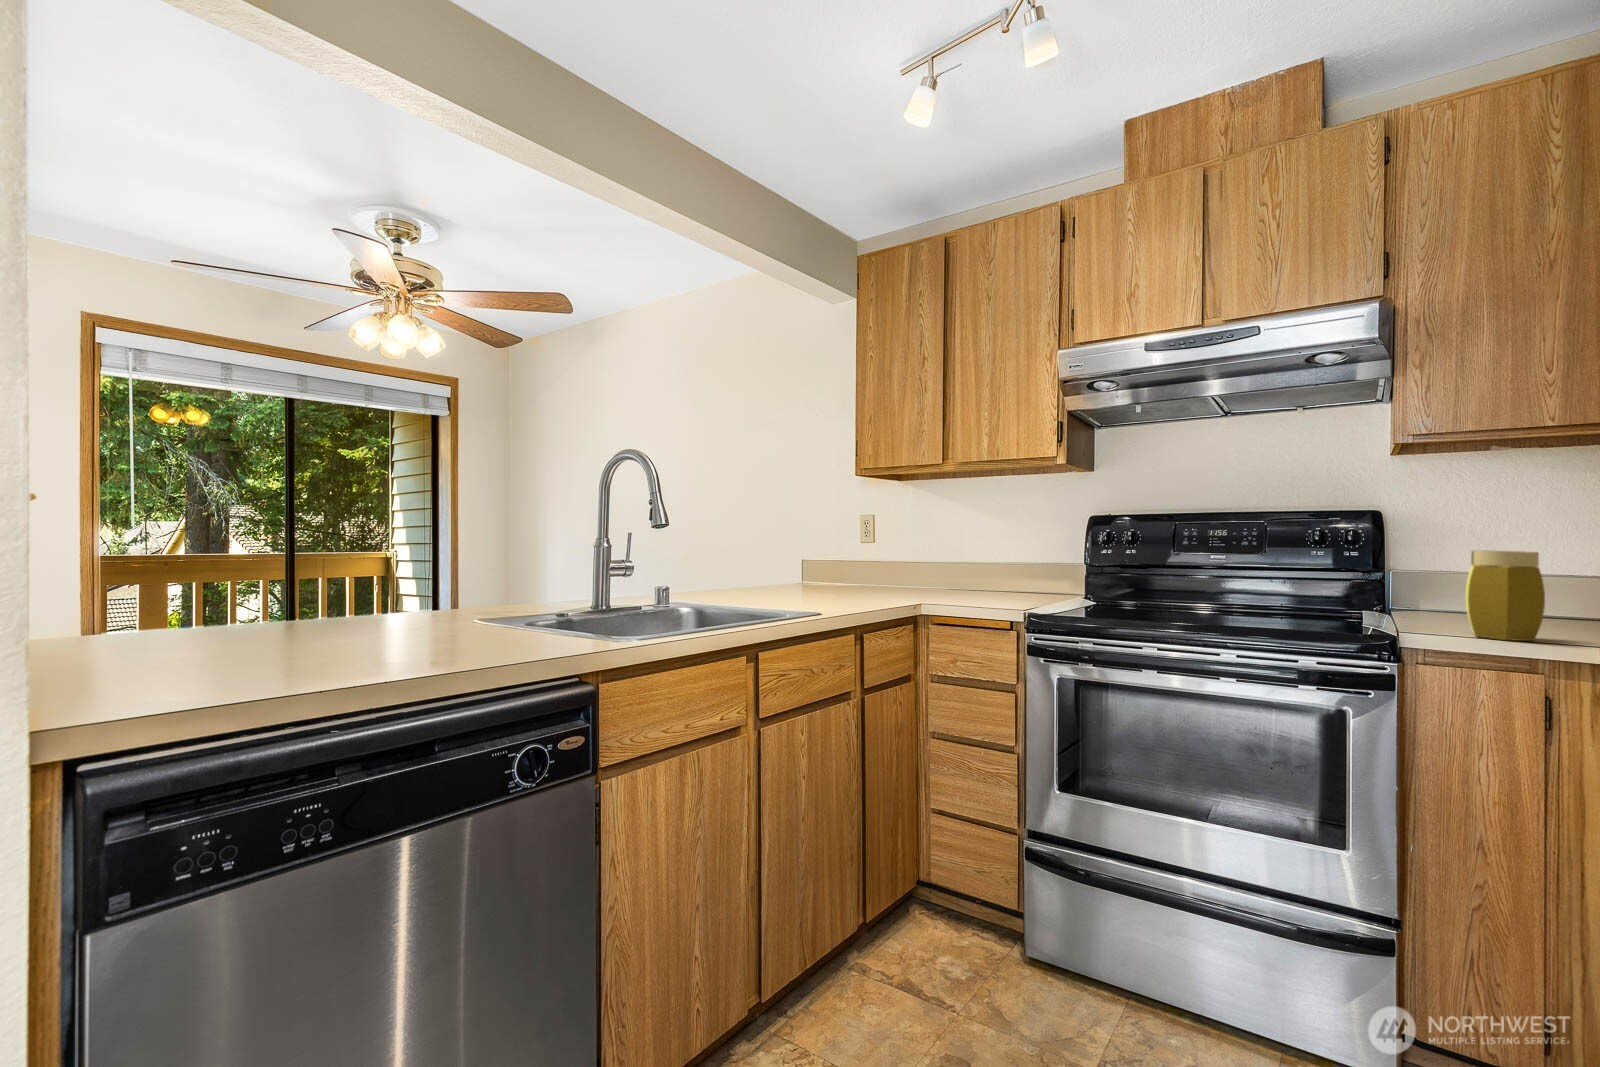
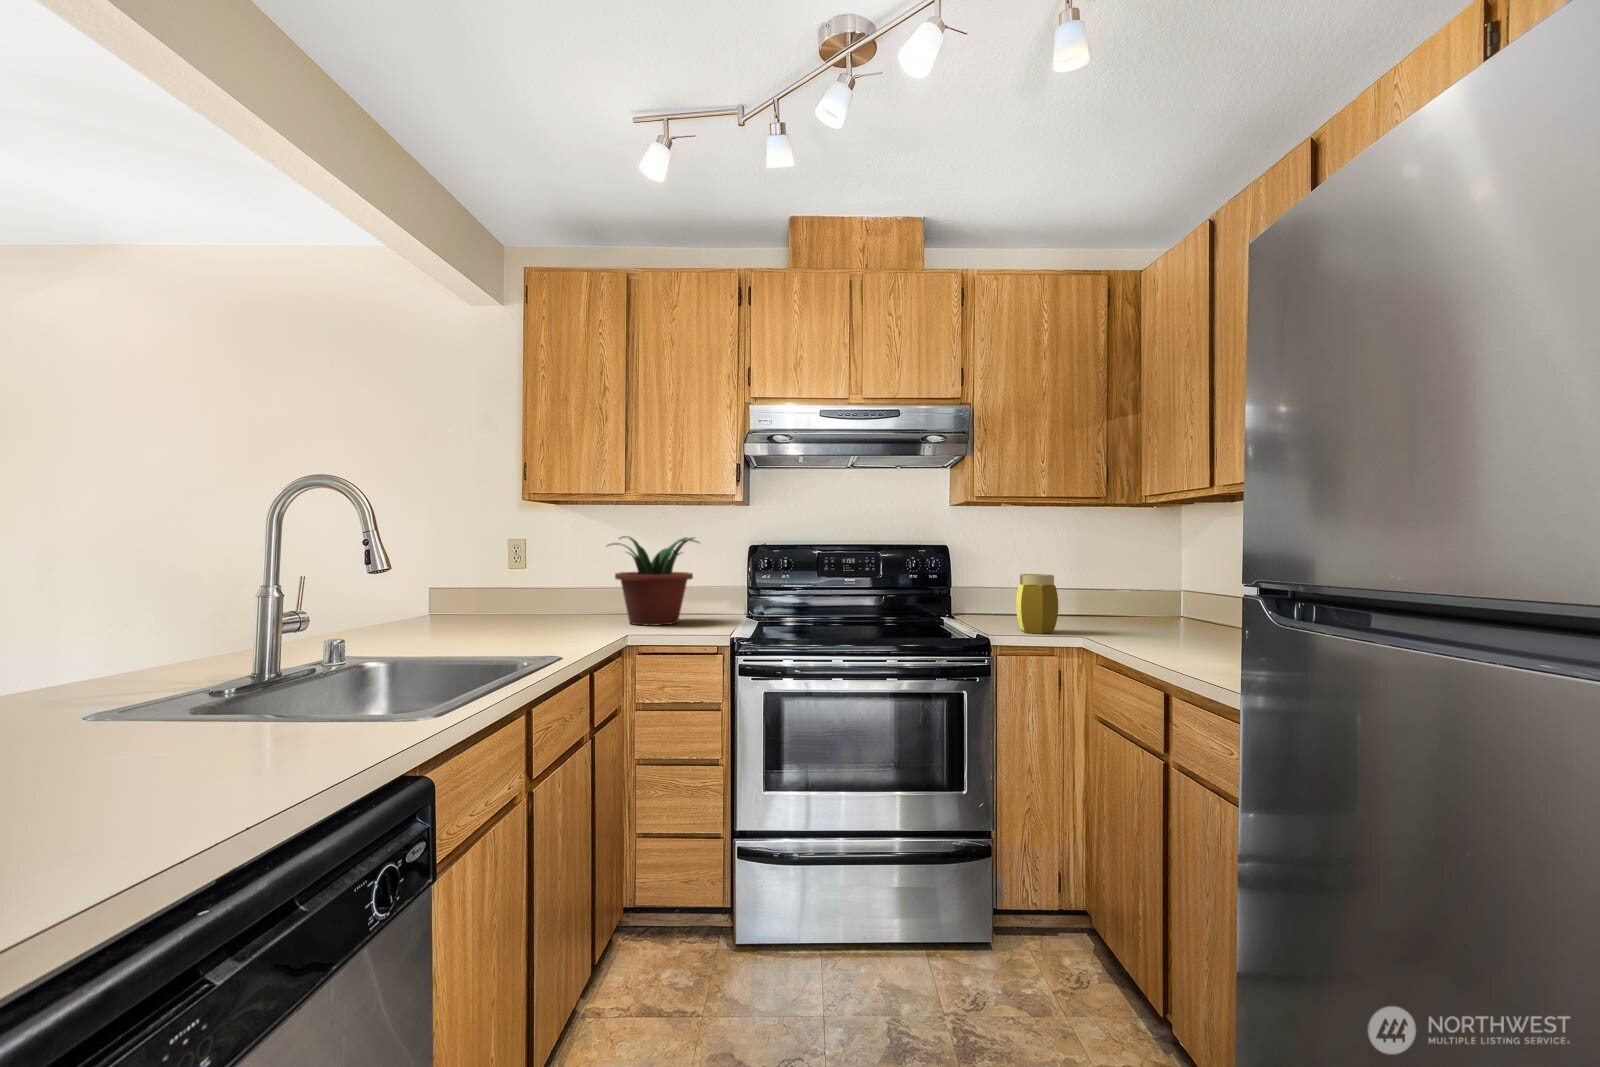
potted plant: none [927,506,1026,599] -> present [608,536,699,626]

